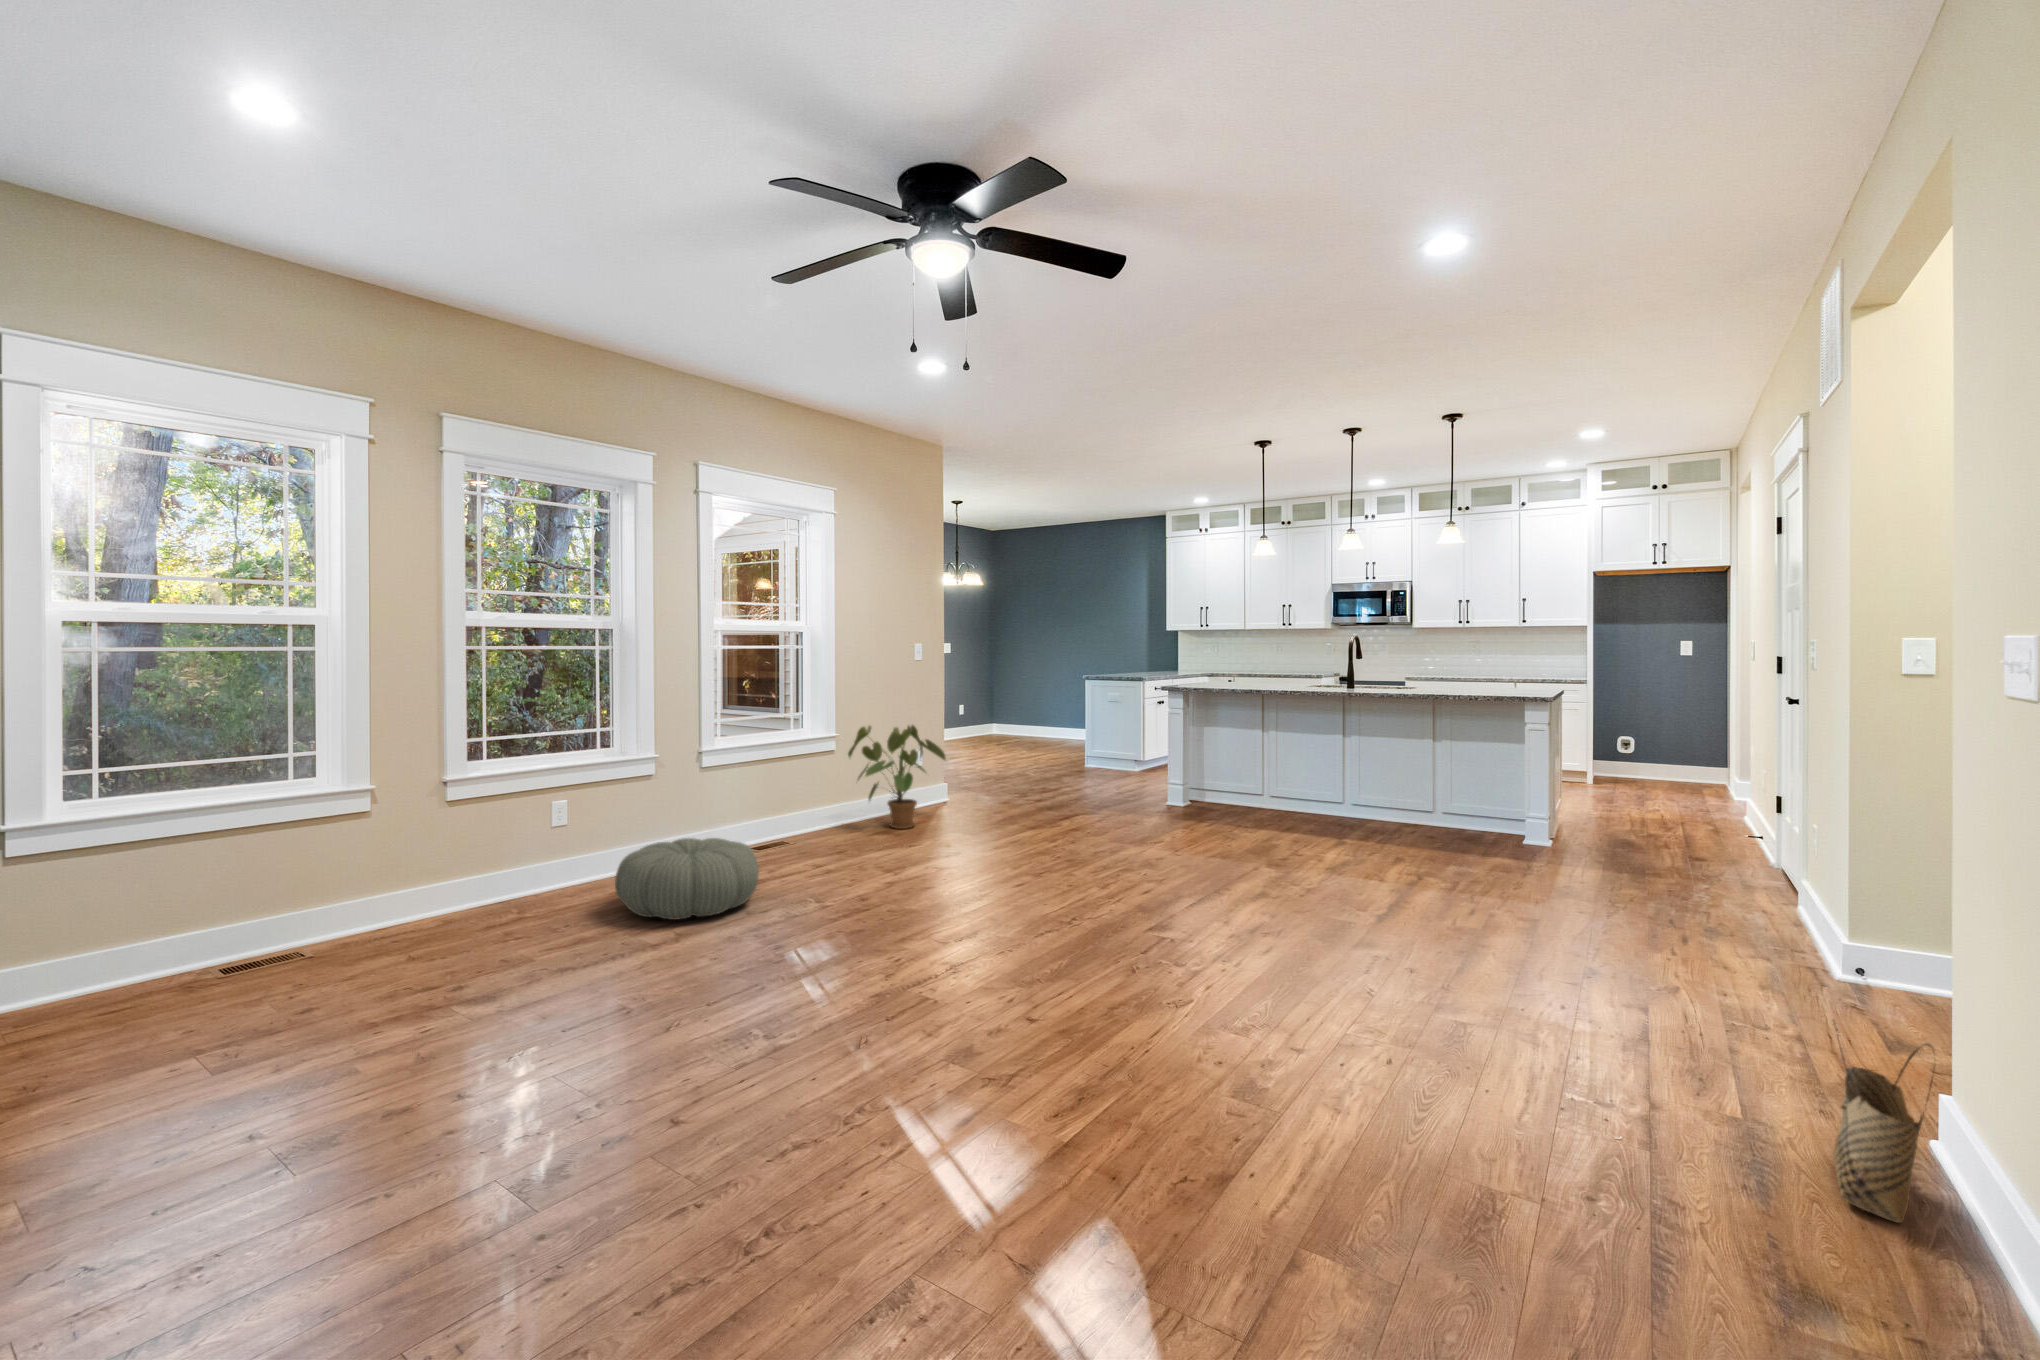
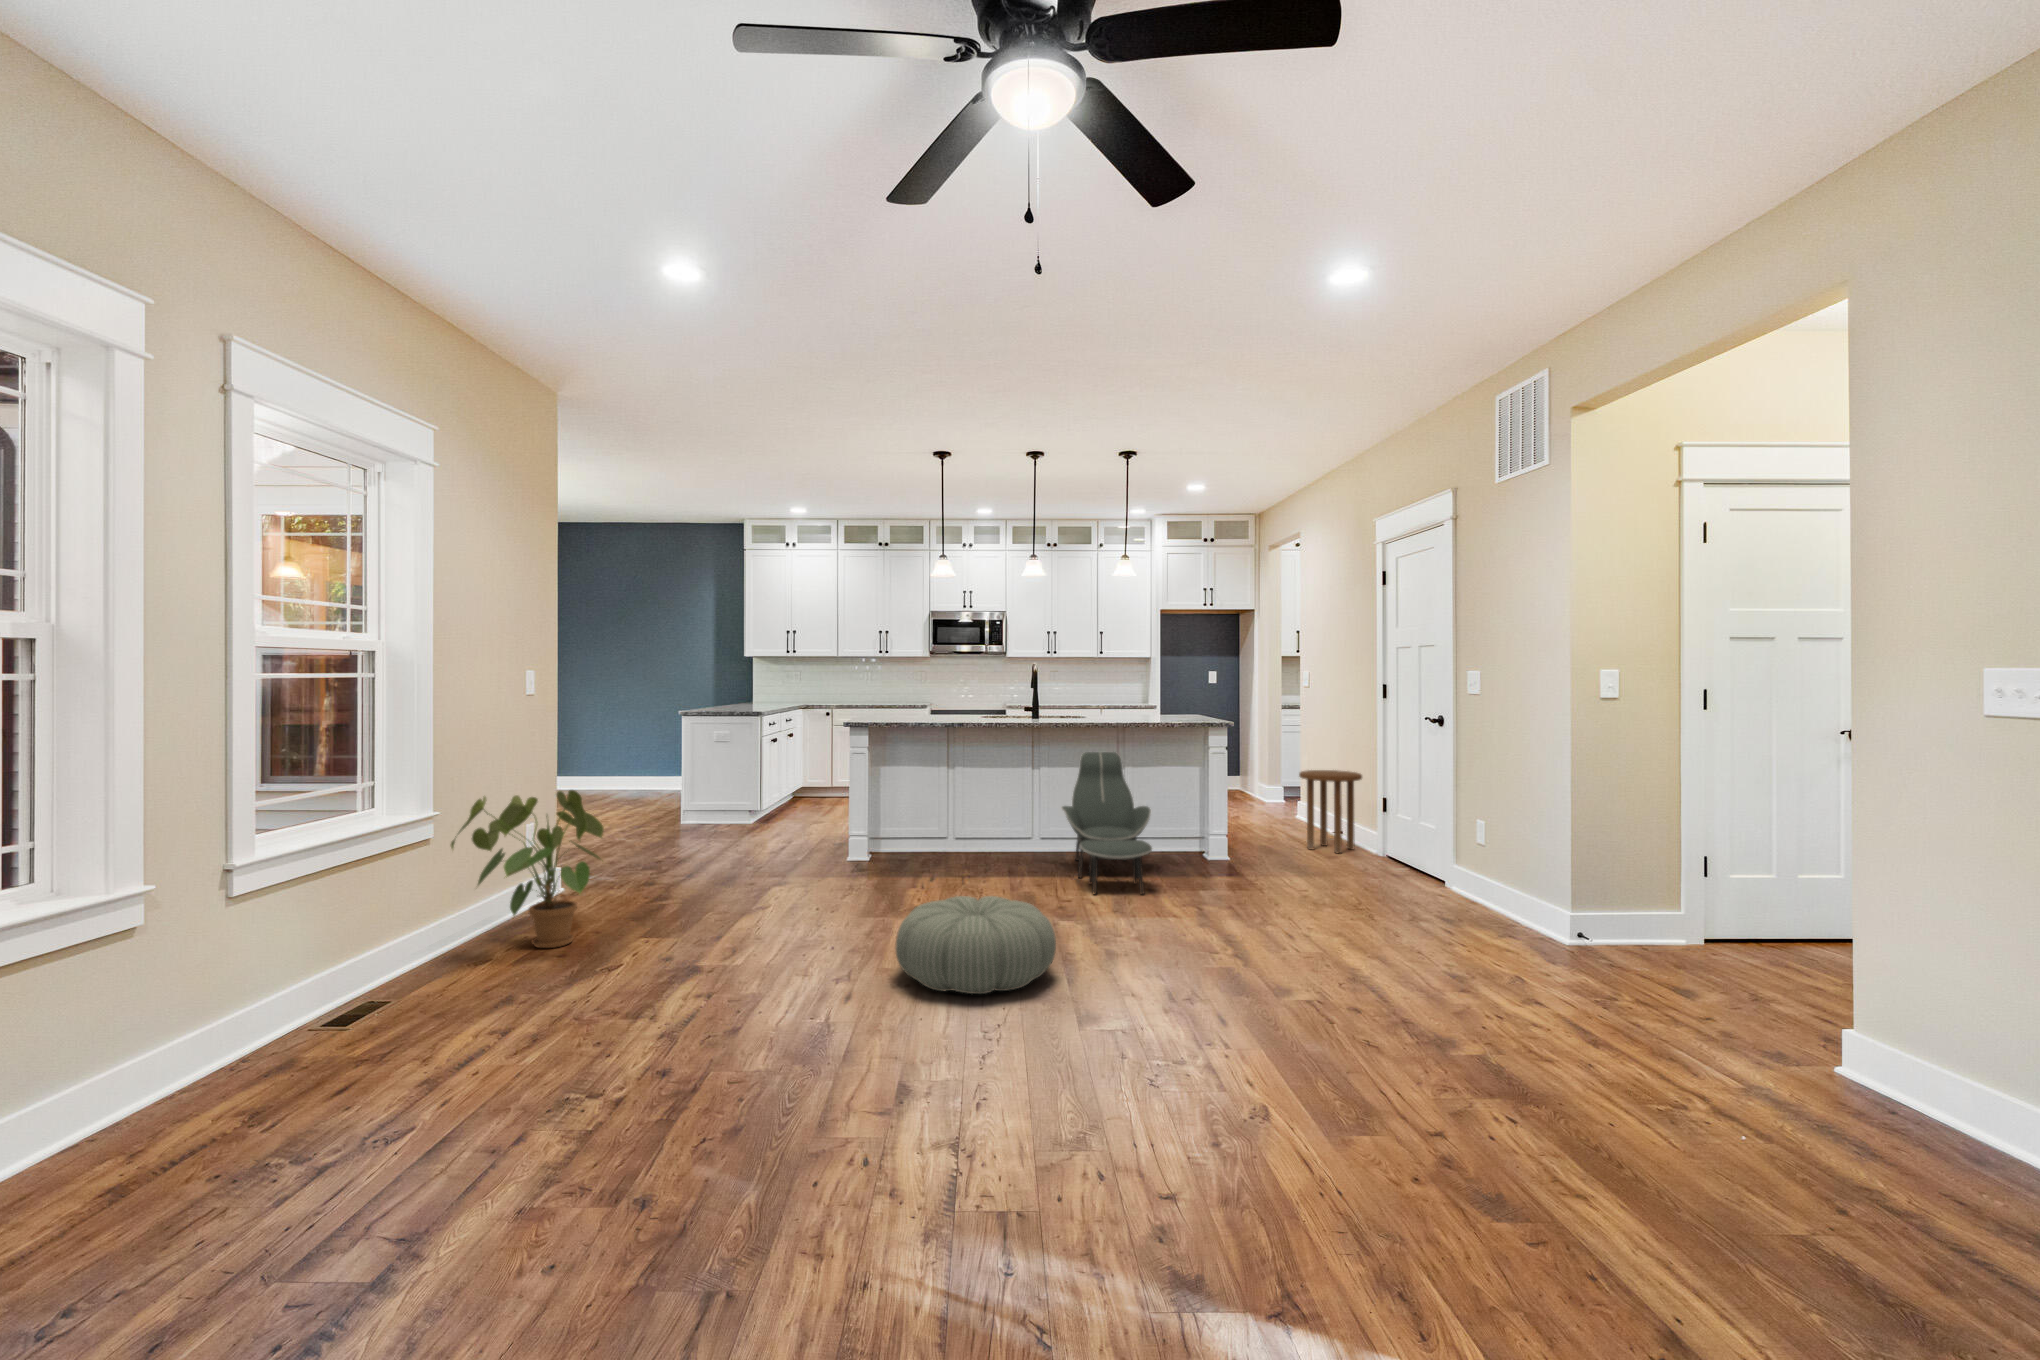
lounge chair: none [1324,724,1434,862] -> present [1061,752,1152,894]
side table: none [1673,762,1765,862] -> present [1299,770,1362,853]
pouf: present [615,838,759,920] -> present [896,896,1056,994]
woven basket: present [1833,1020,1935,1223] -> none [1831,978,1946,1136]

